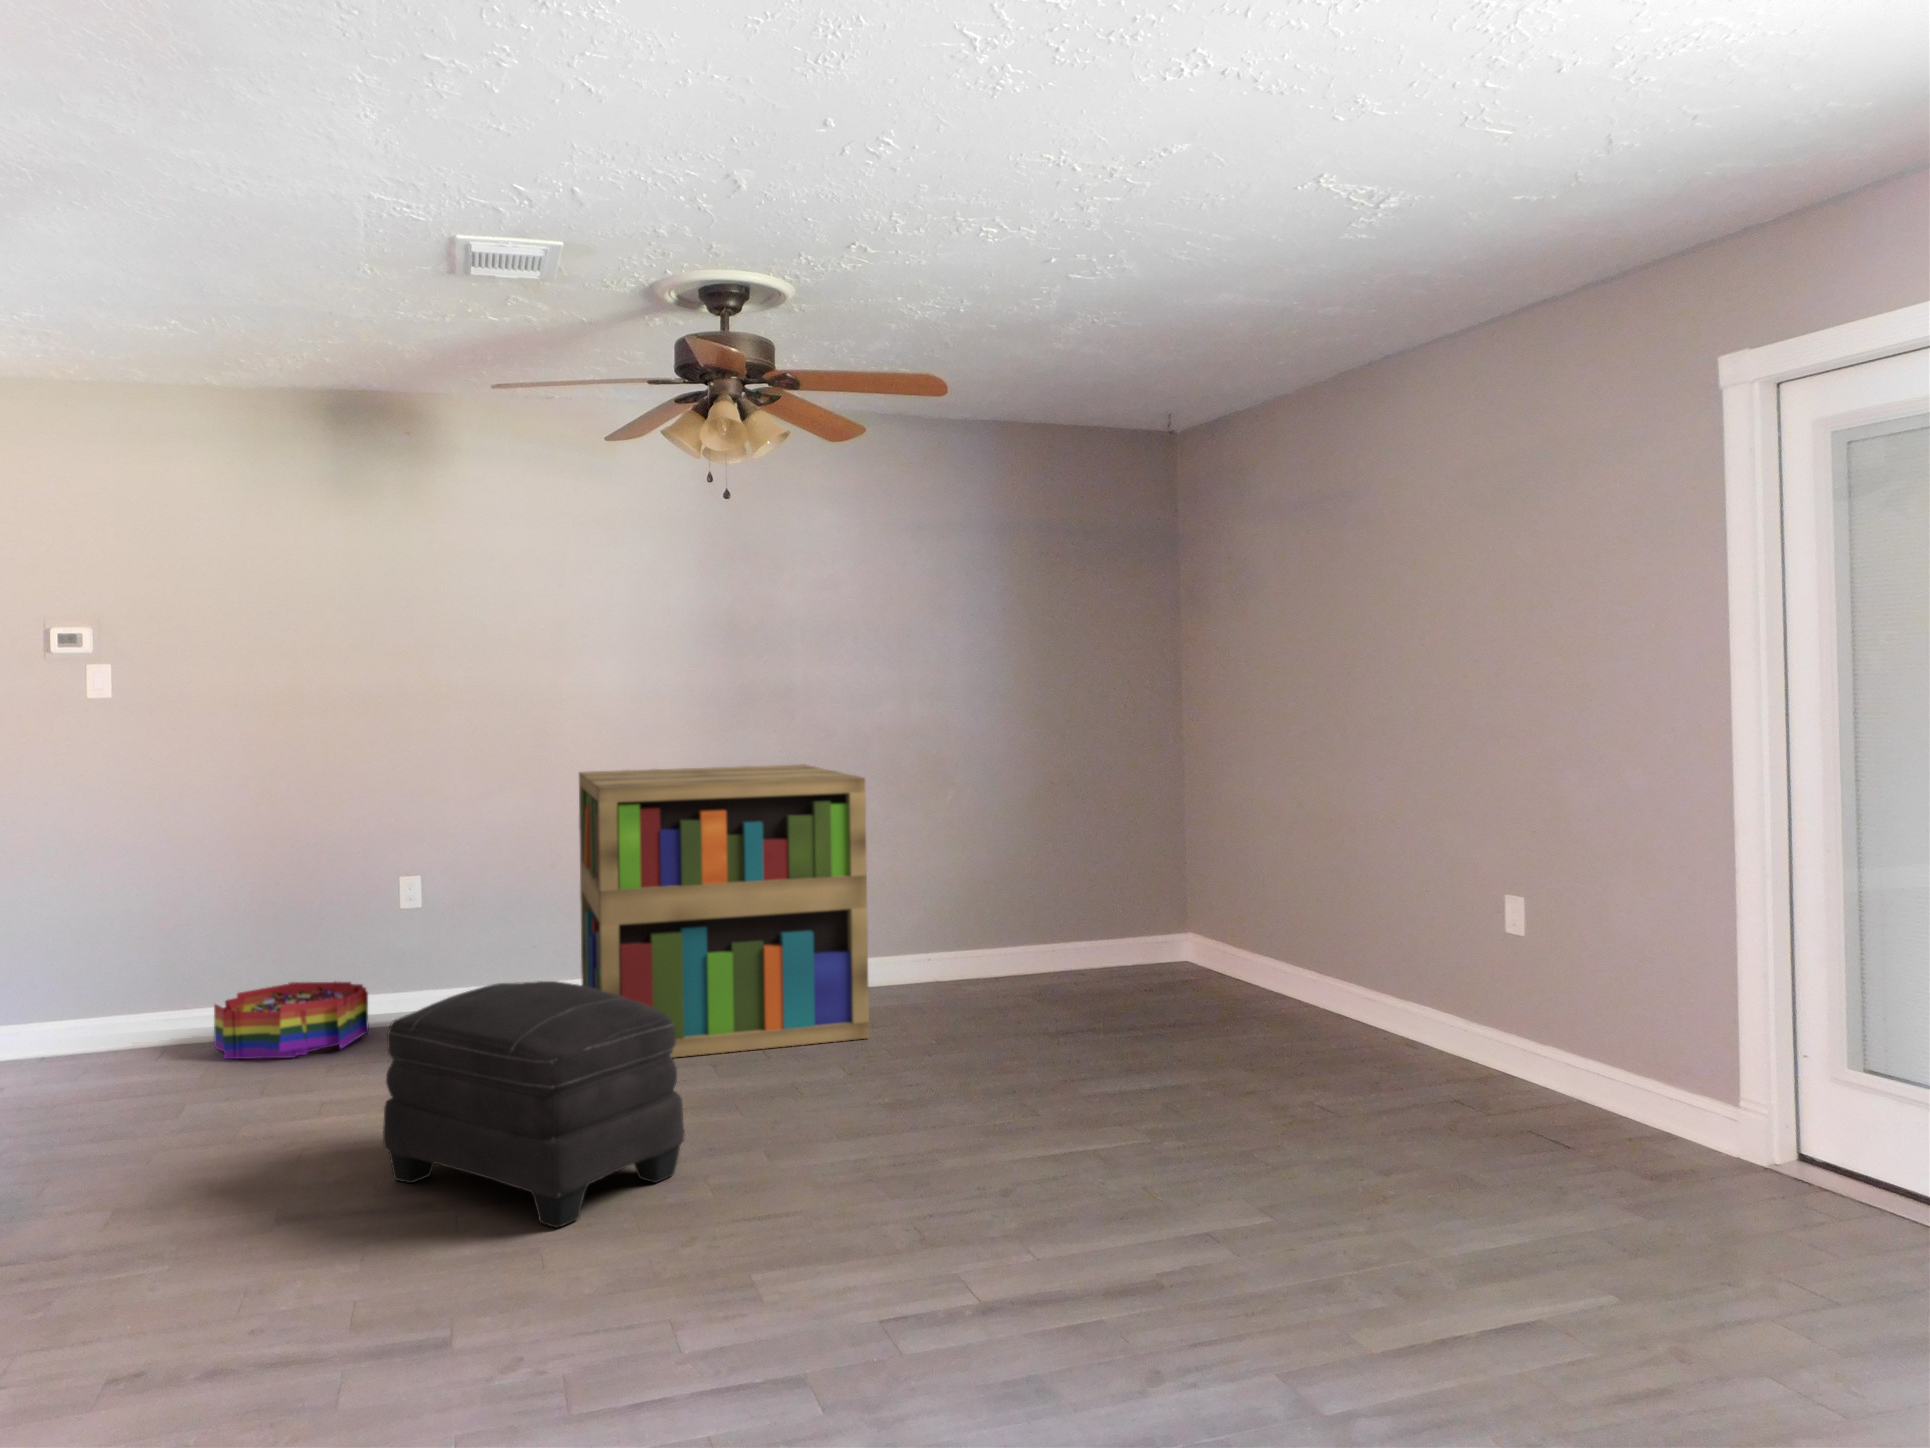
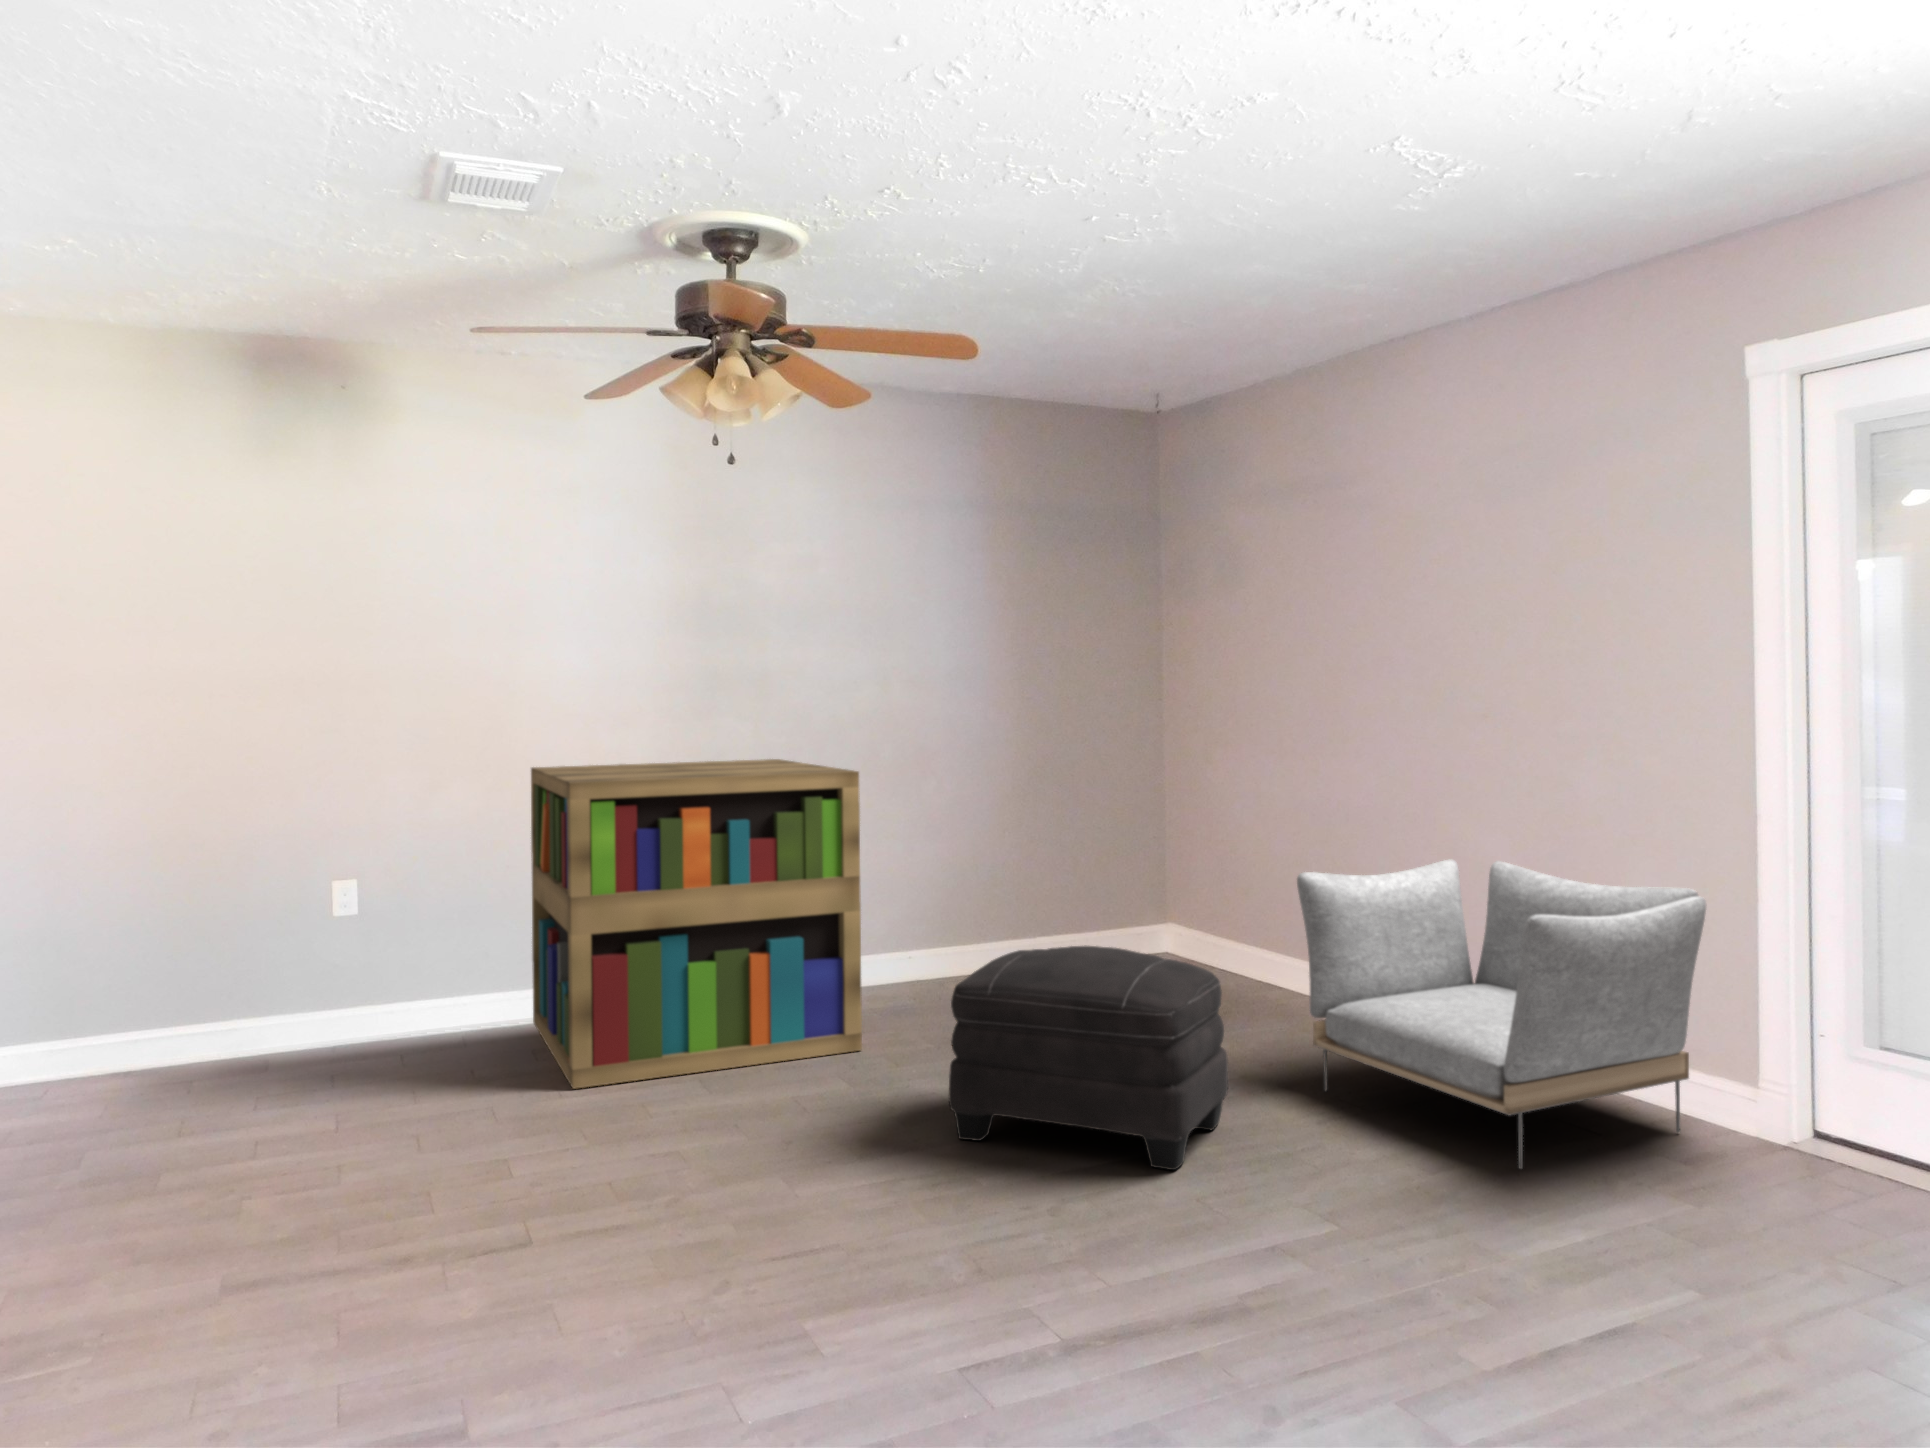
armchair: none [1276,868,1682,1176] -> present [1297,860,1706,1169]
storage bin: present [214,981,369,1059] -> none [103,1006,290,1099]
ottoman: present [383,981,684,1228] -> present [949,946,1228,1170]

